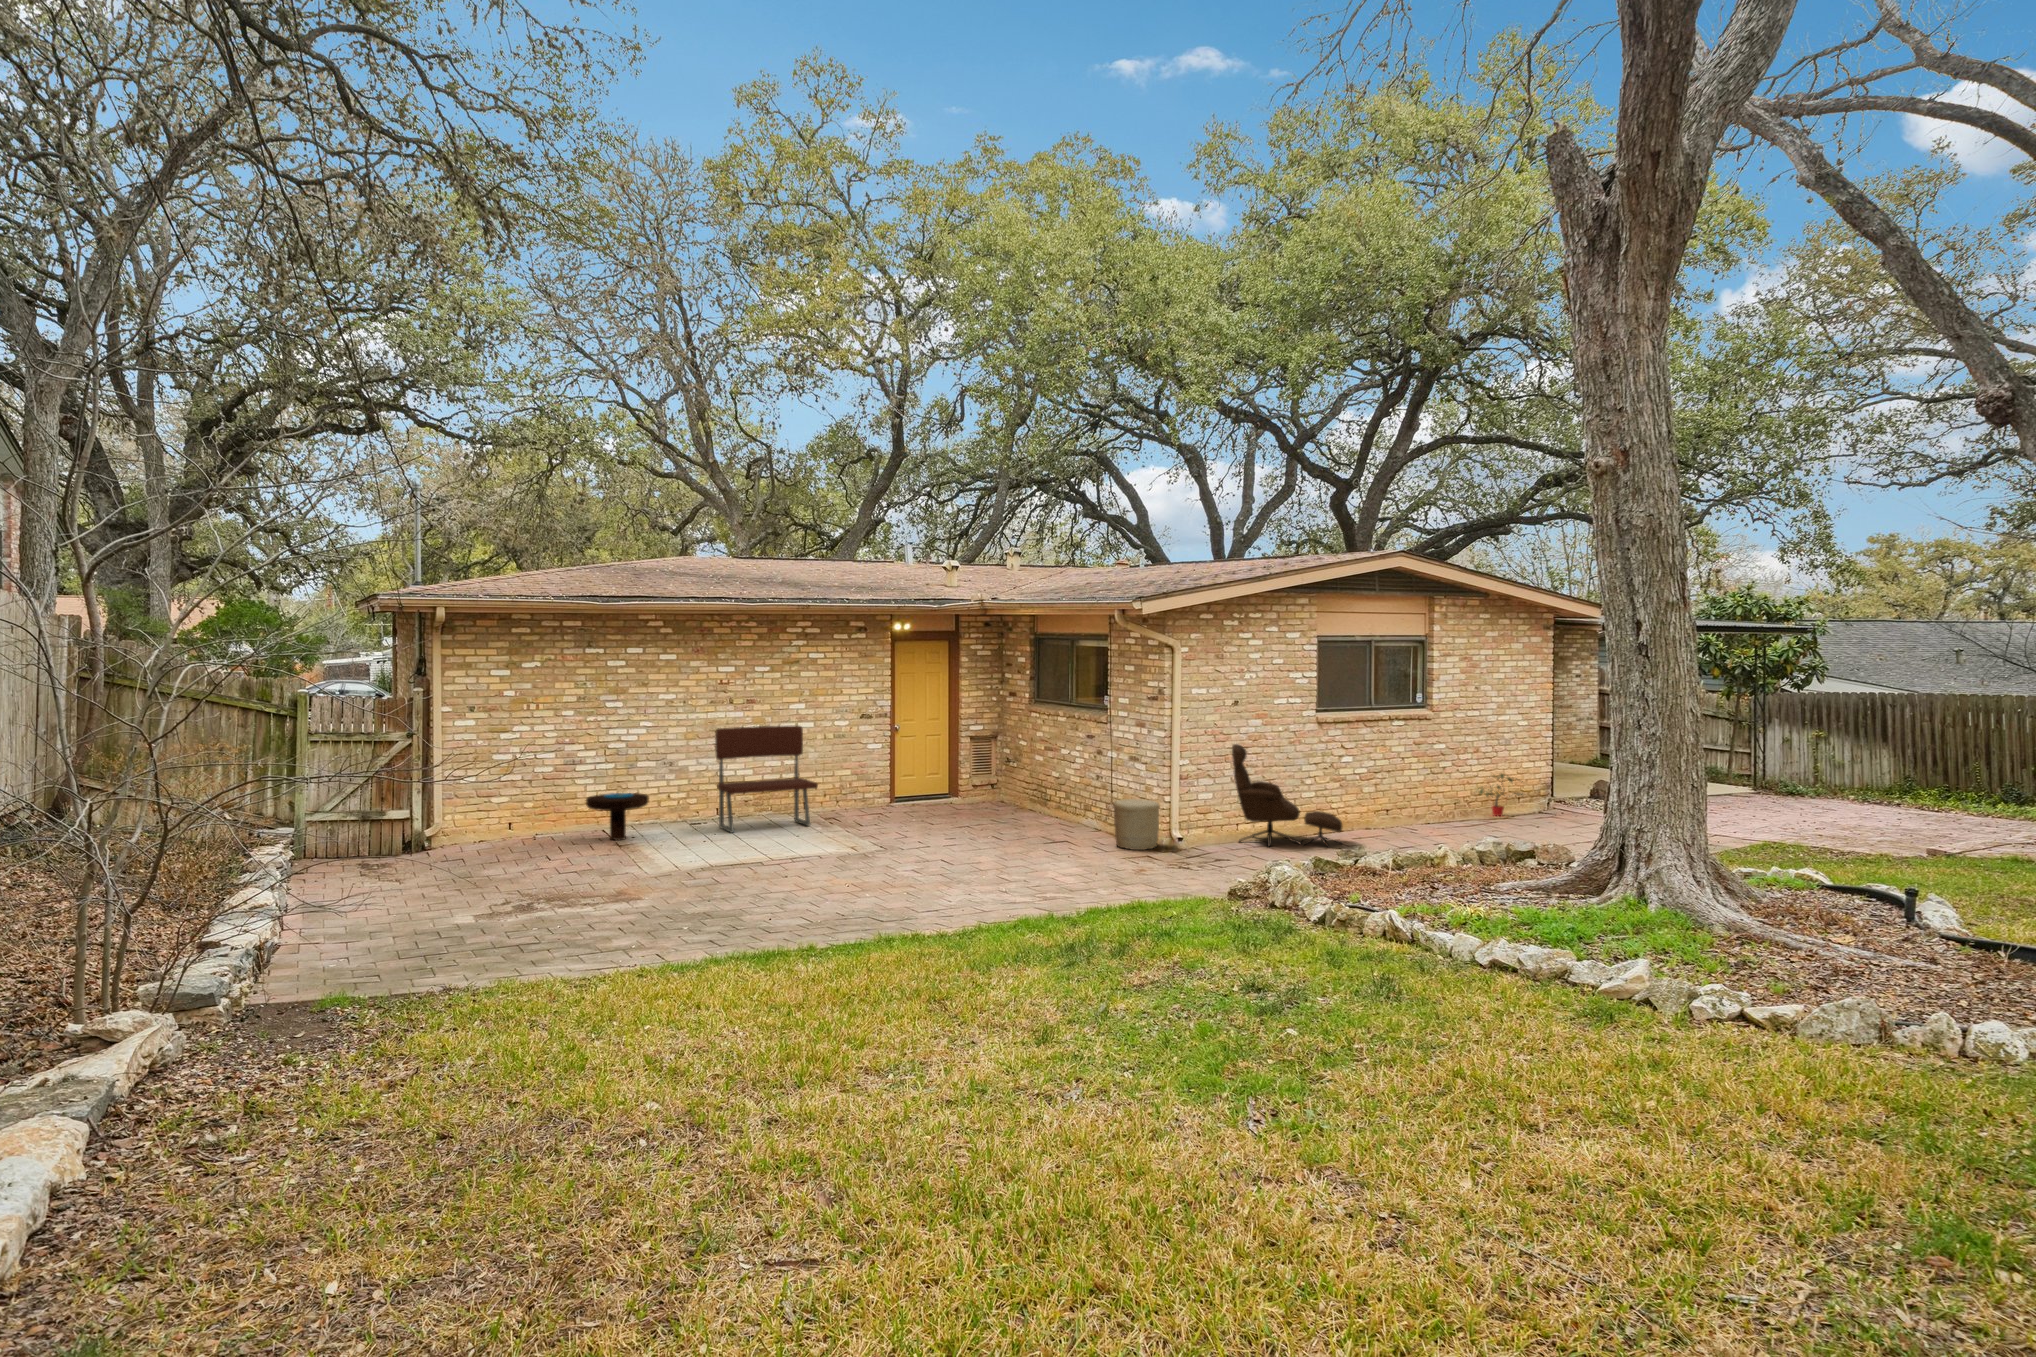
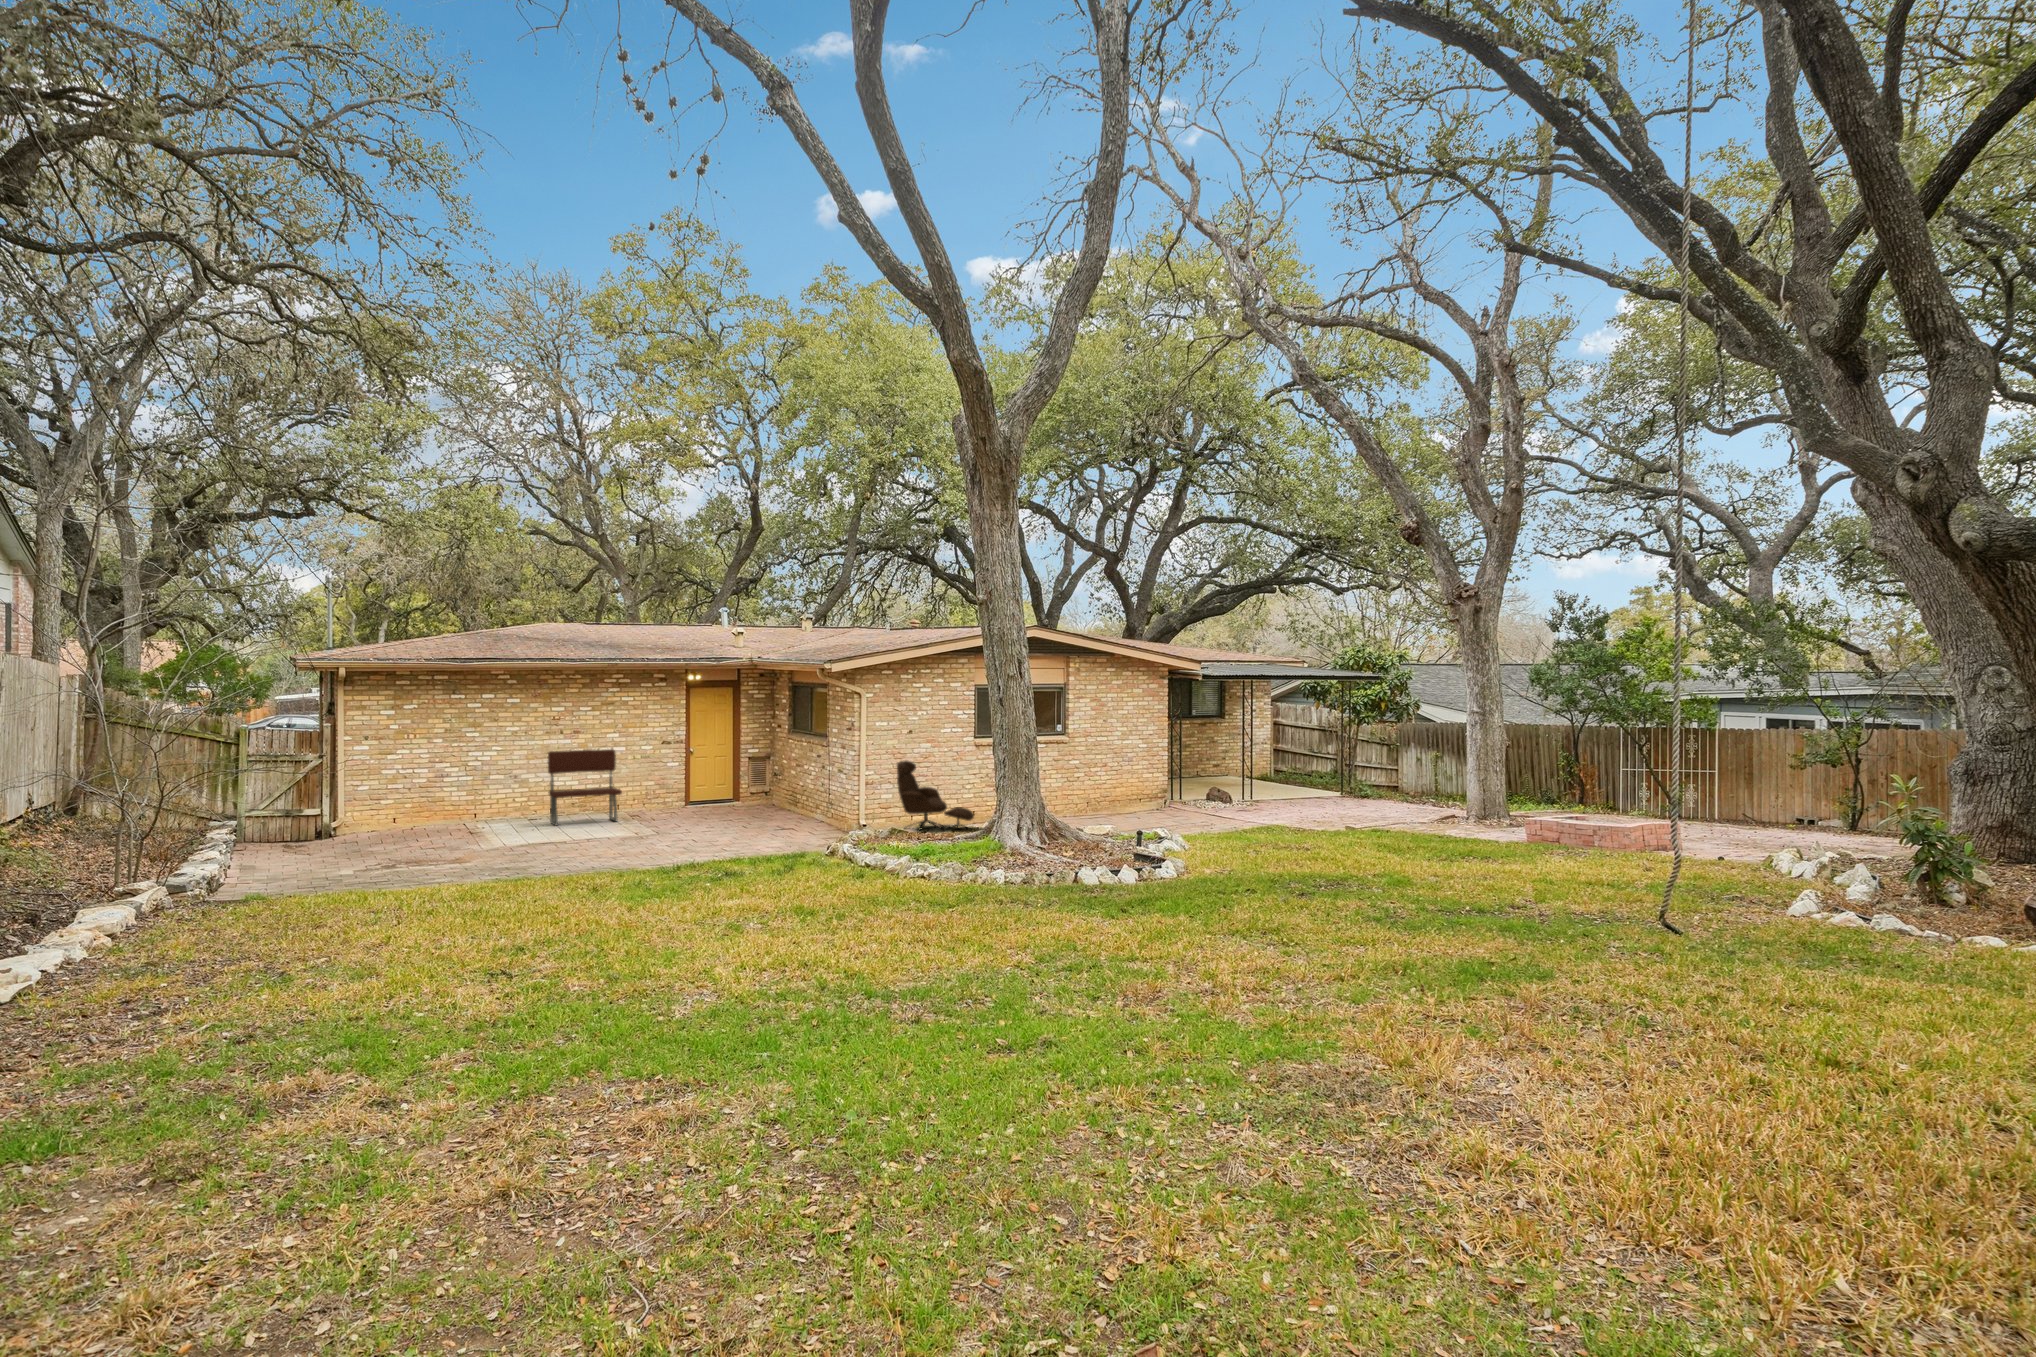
potted plant: present [1480,774,1523,816] -> none [1107,782,1145,814]
side table: present [586,793,648,840] -> none [448,797,494,830]
woven basket: present [1113,799,1160,850] -> none [812,799,845,833]

